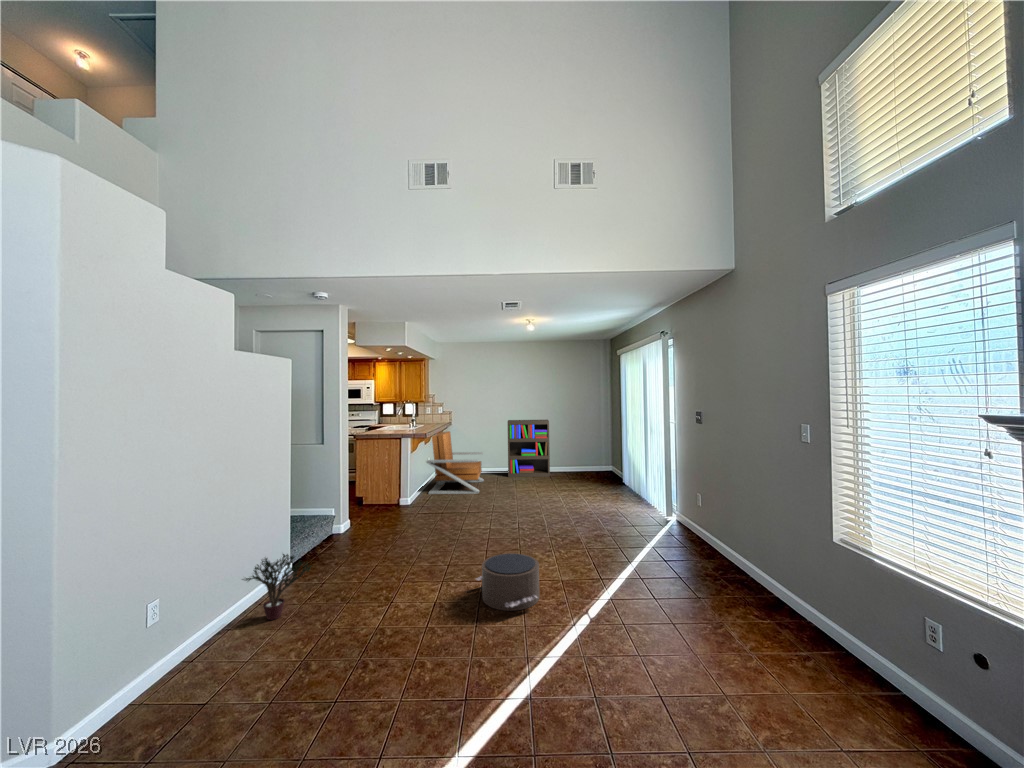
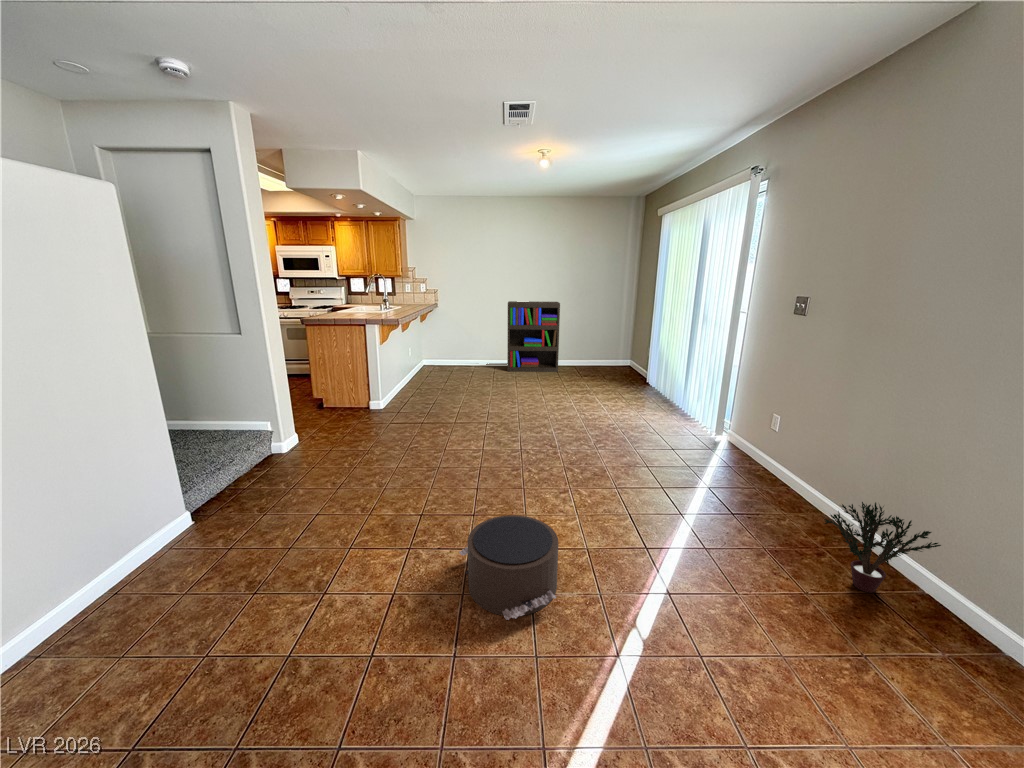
lounge chair: present [426,431,484,494] -> none [403,315,477,394]
potted plant: present [243,554,311,620] -> present [824,502,941,593]

